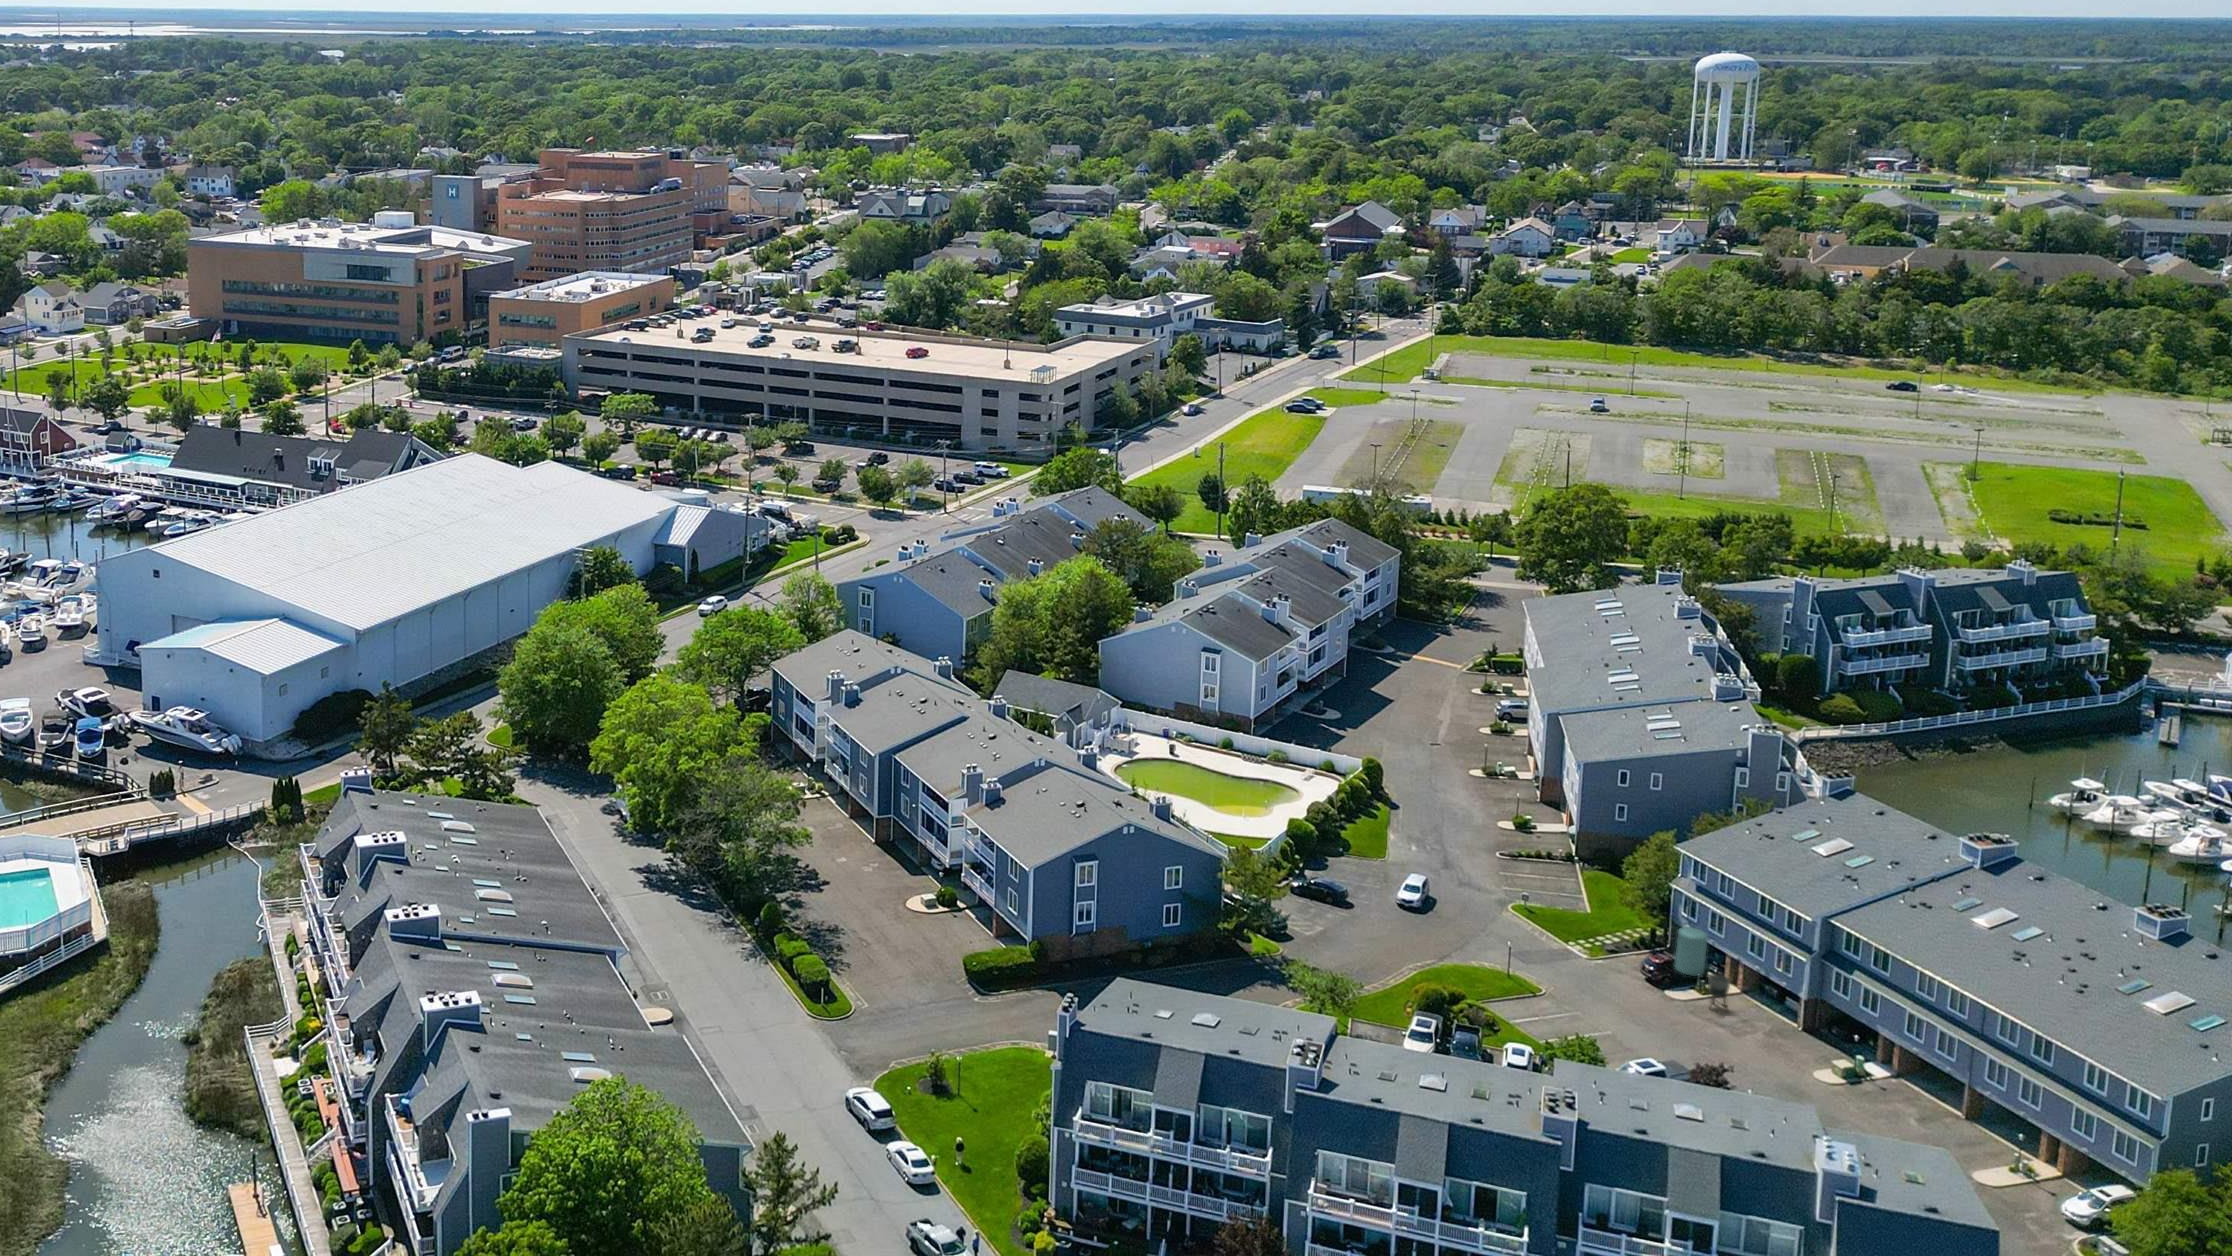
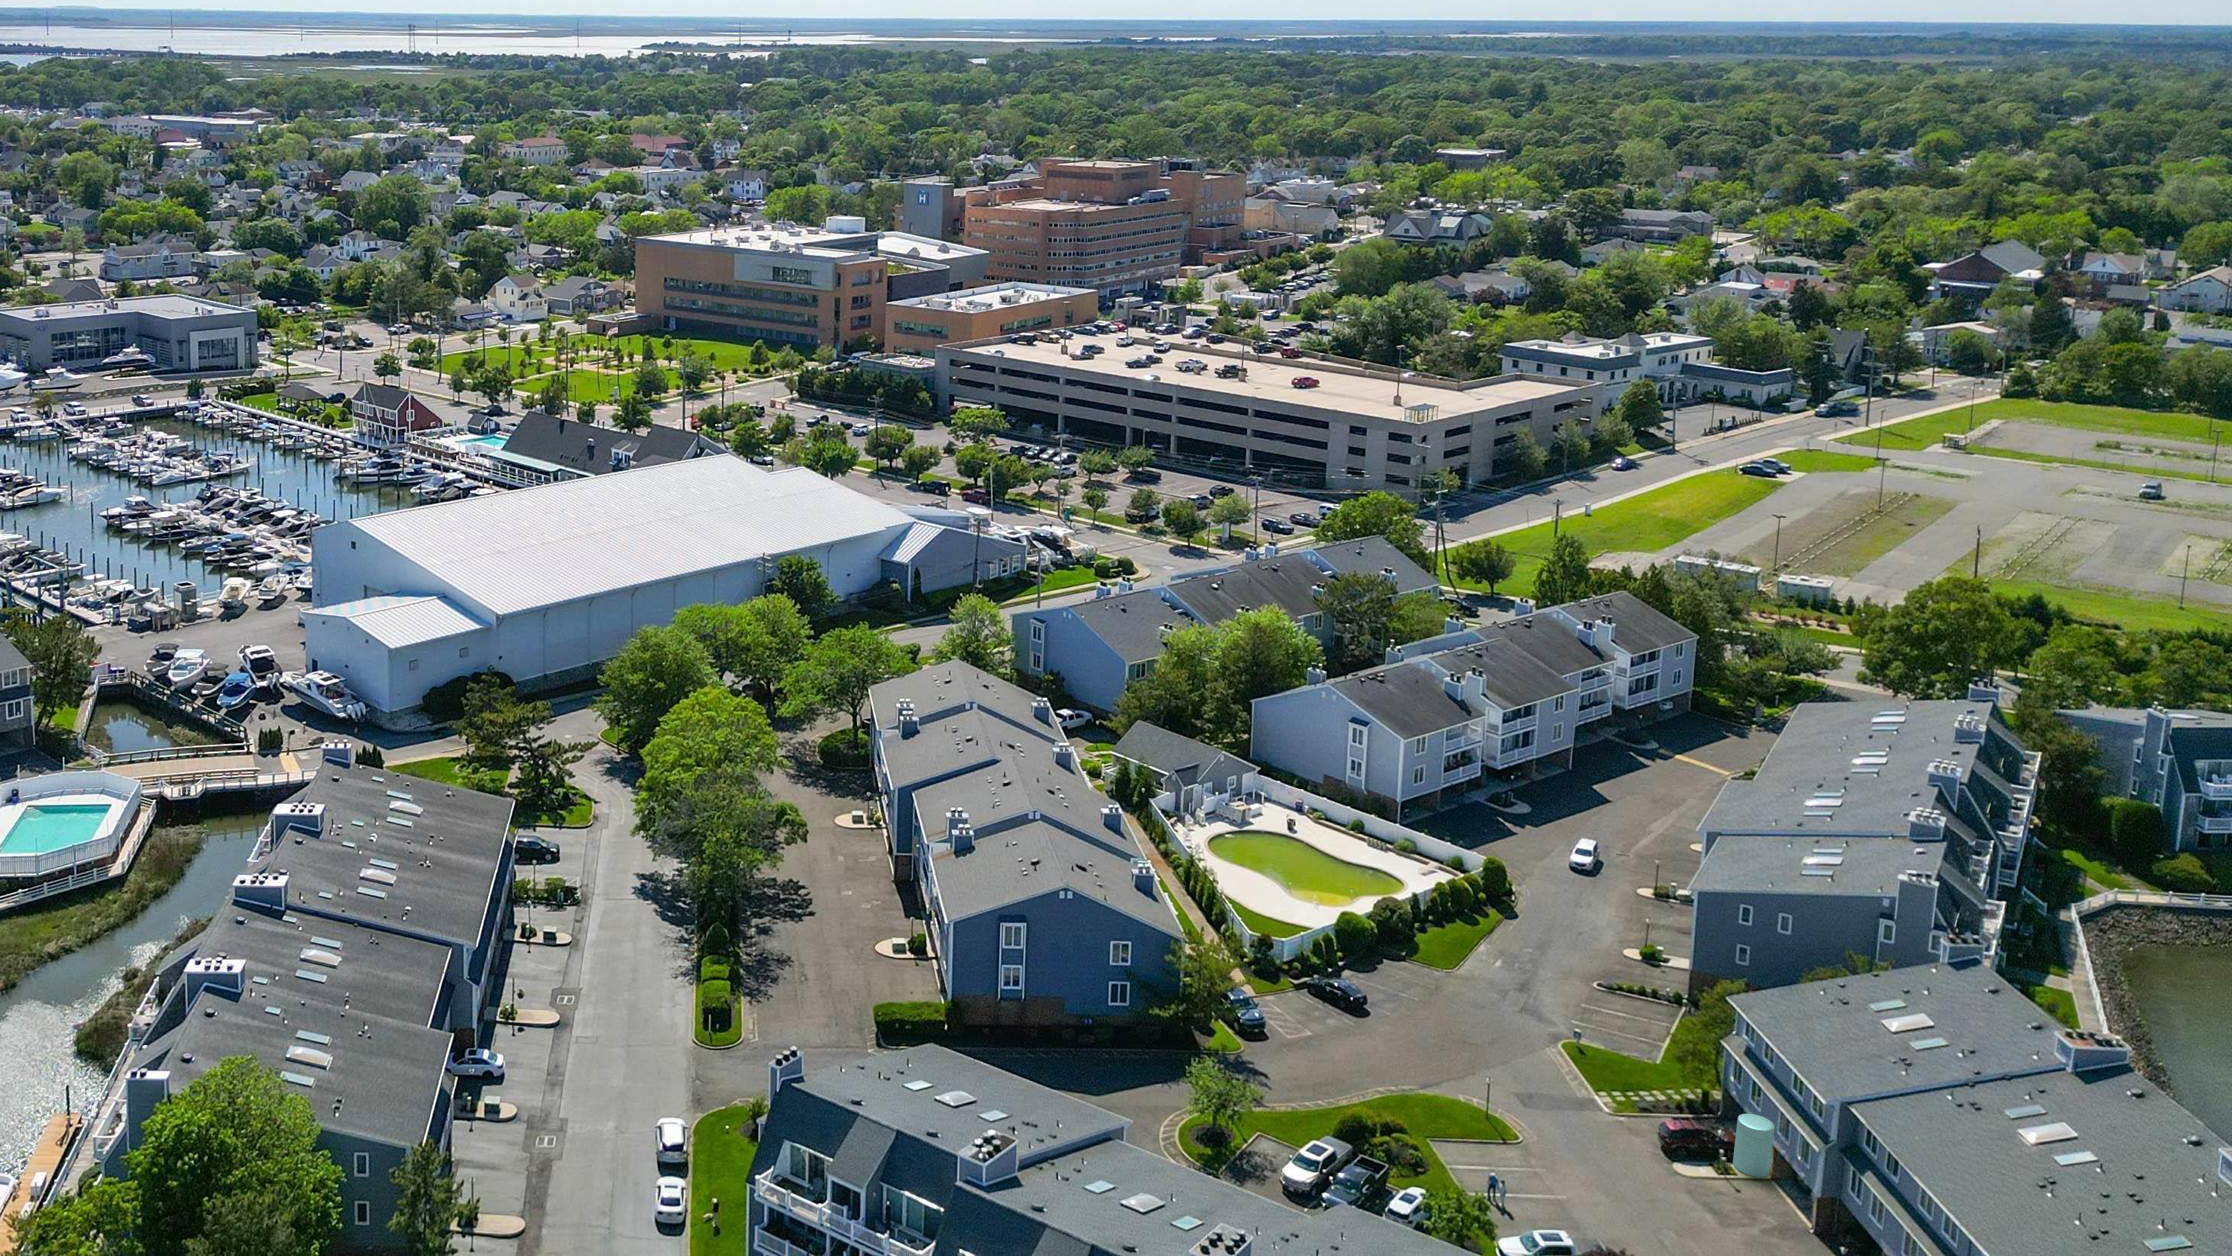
planter: present [1708,974,1731,1006] -> none [1738,1176,1769,1224]

